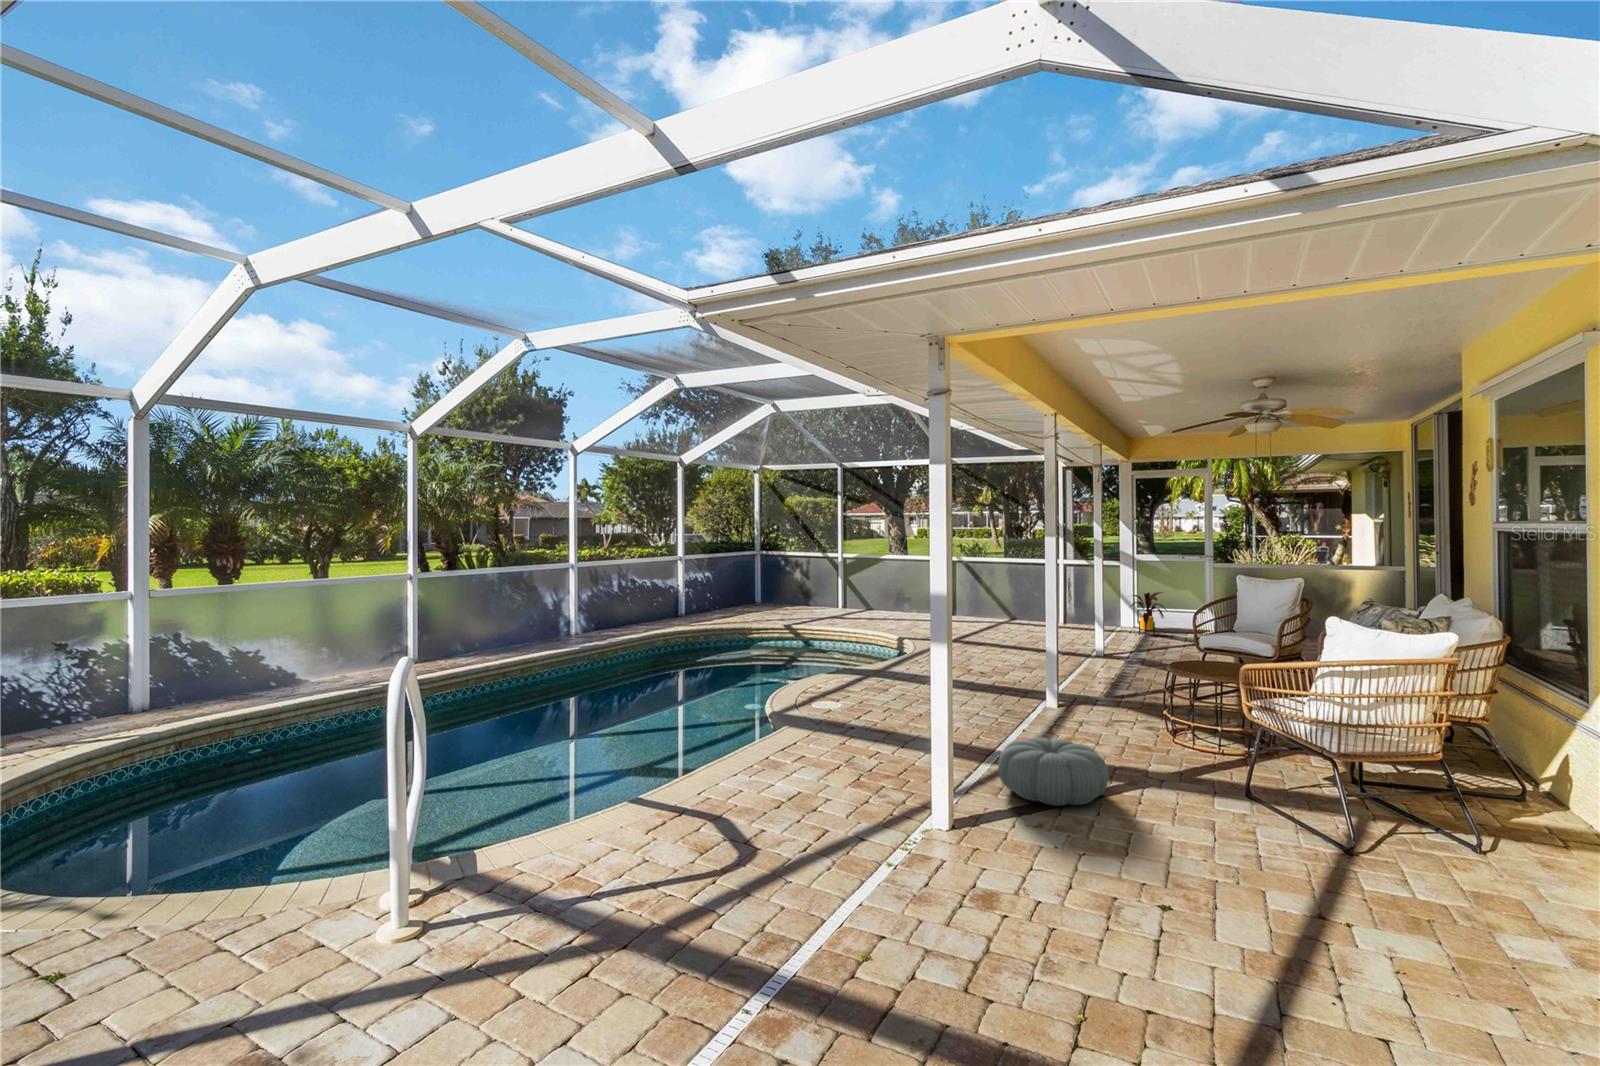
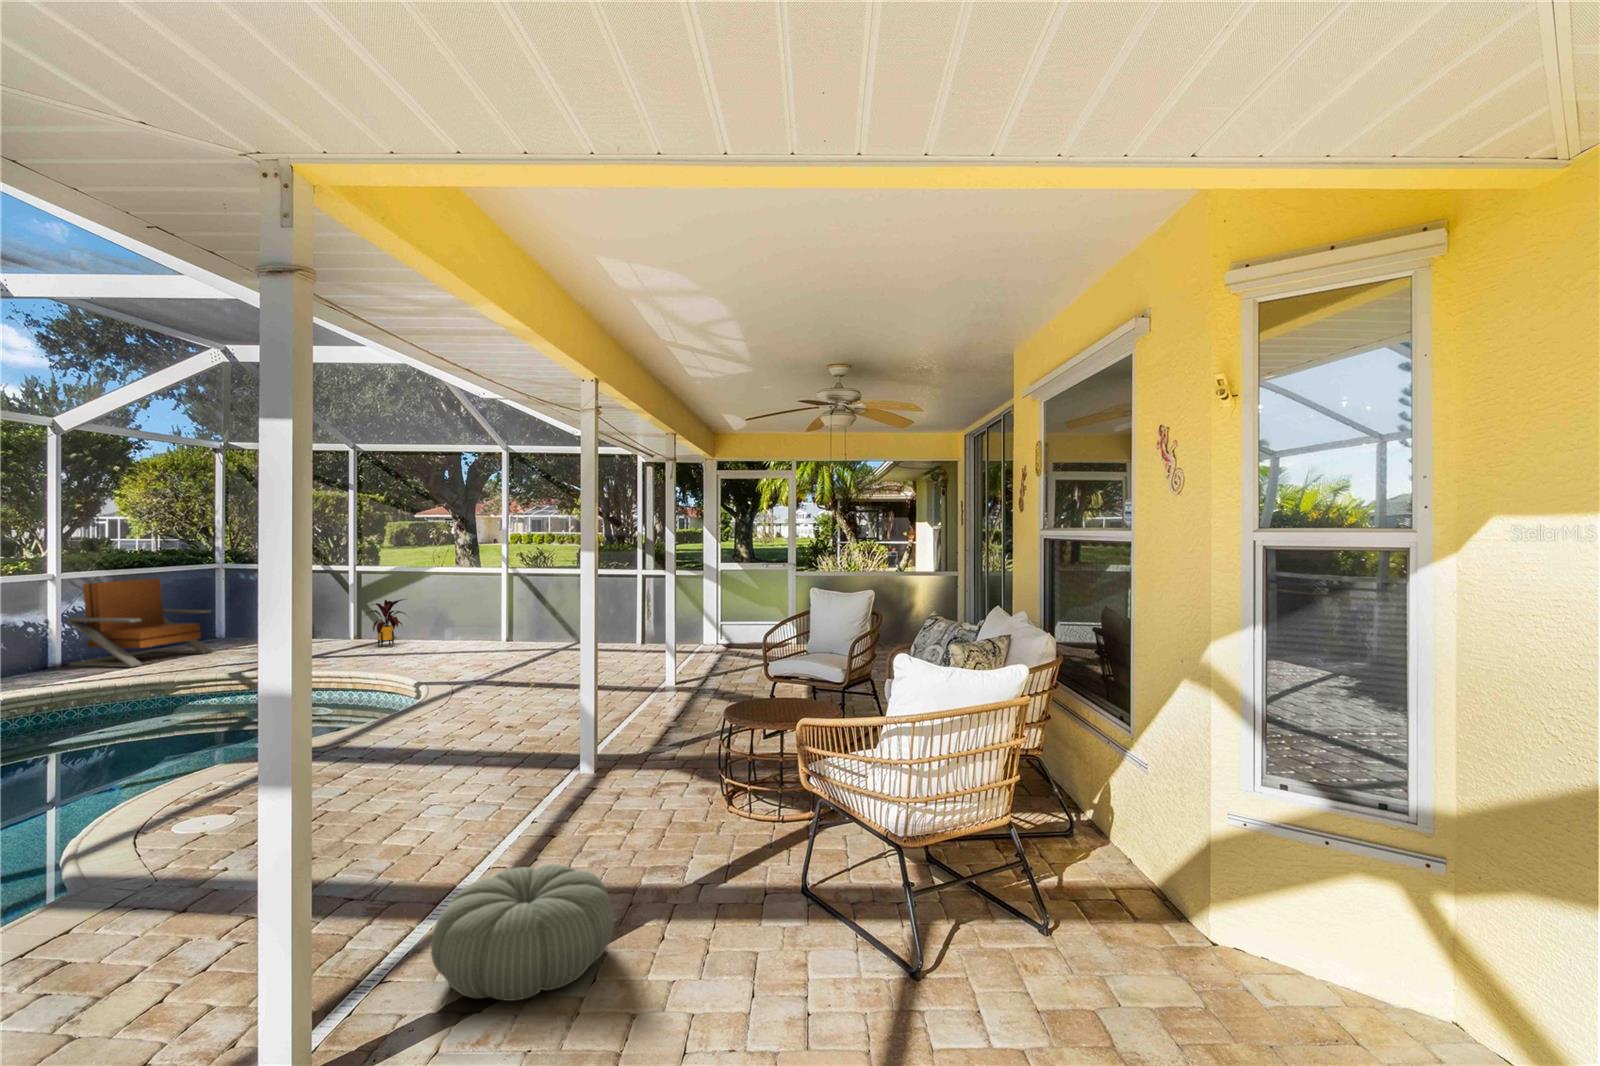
lounge chair: none [689,562,761,618] -> present [66,579,211,667]
house plant: present [1130,592,1166,636] -> present [366,599,406,647]

